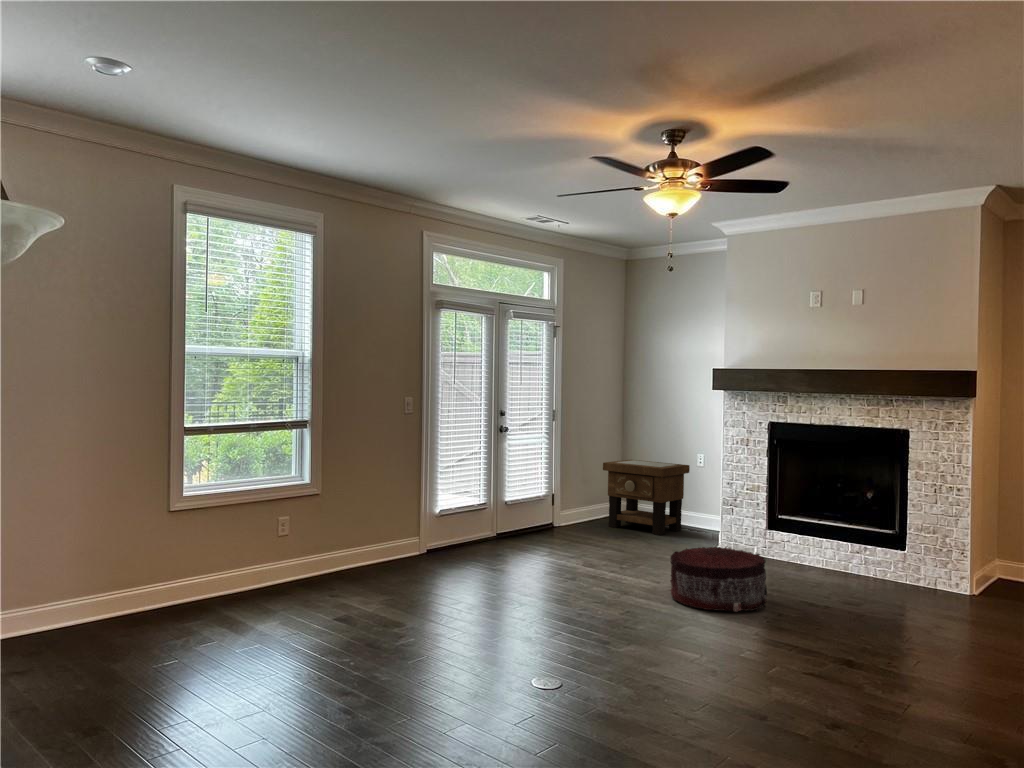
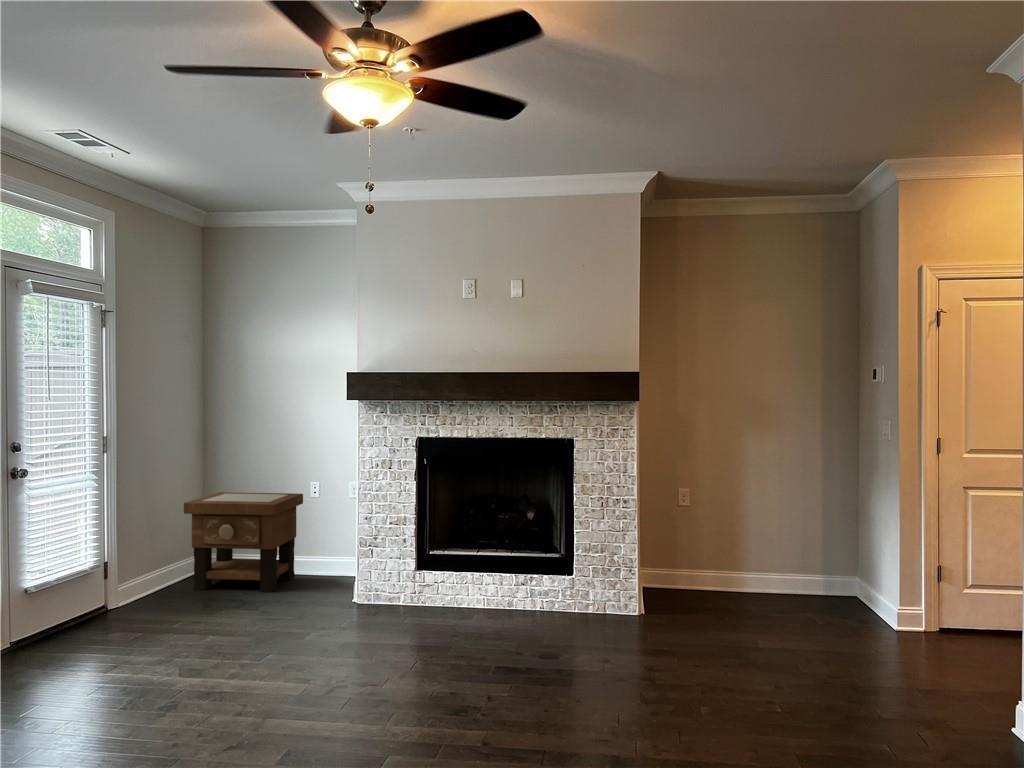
pouf: present [670,547,767,612] -> none [335,620,475,736]

